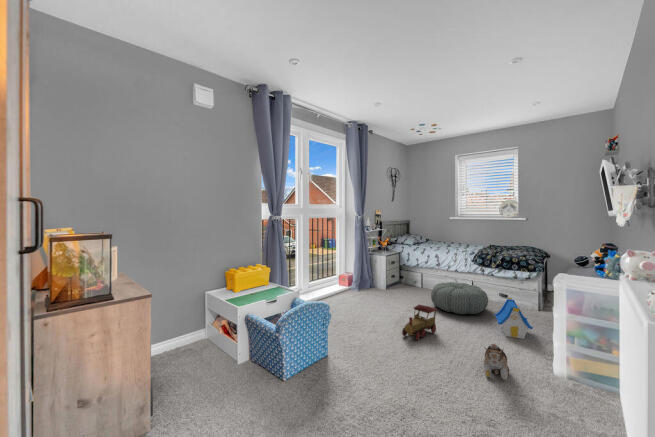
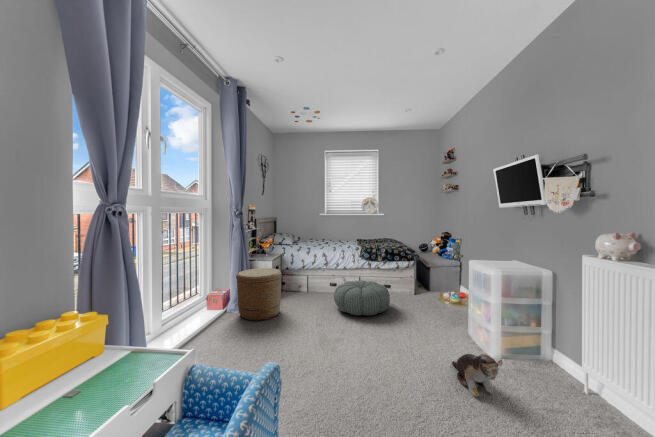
woven basket: none [354,260,388,299] -> present [236,268,282,321]
toy house: present [495,298,533,339] -> none [407,289,449,331]
toy train: present [402,305,437,341] -> none [345,317,373,369]

